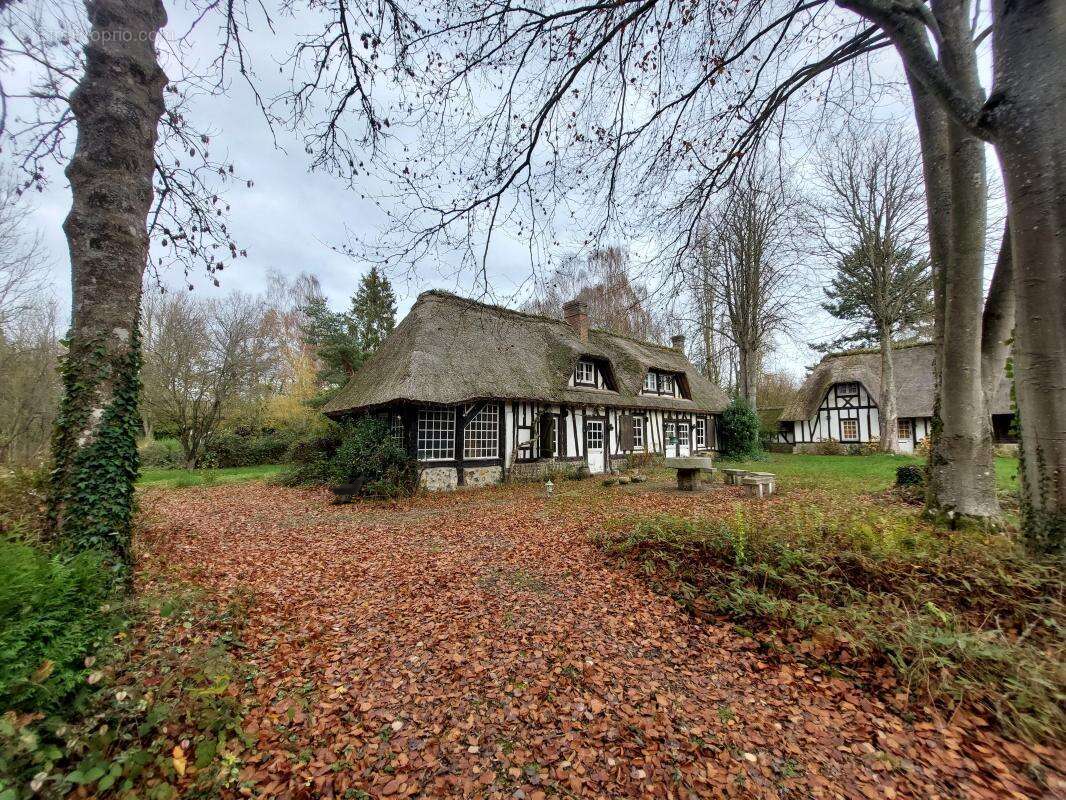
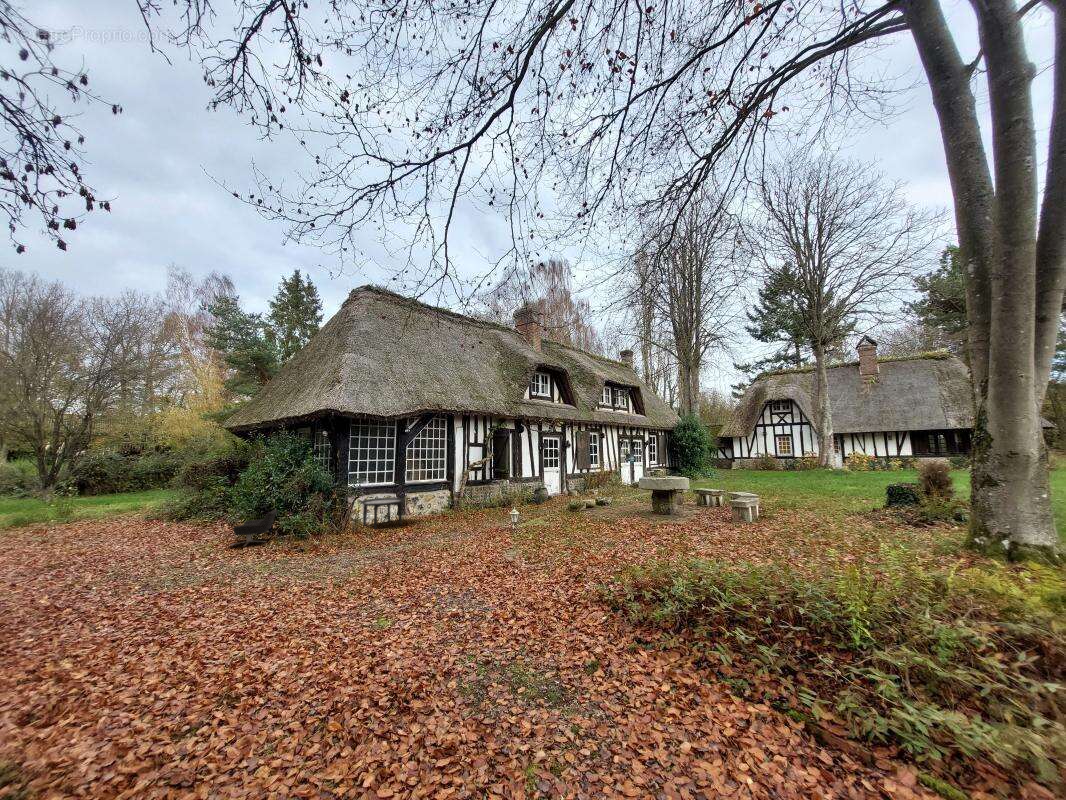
round table: none [426,470,462,495] -> present [361,498,404,529]

